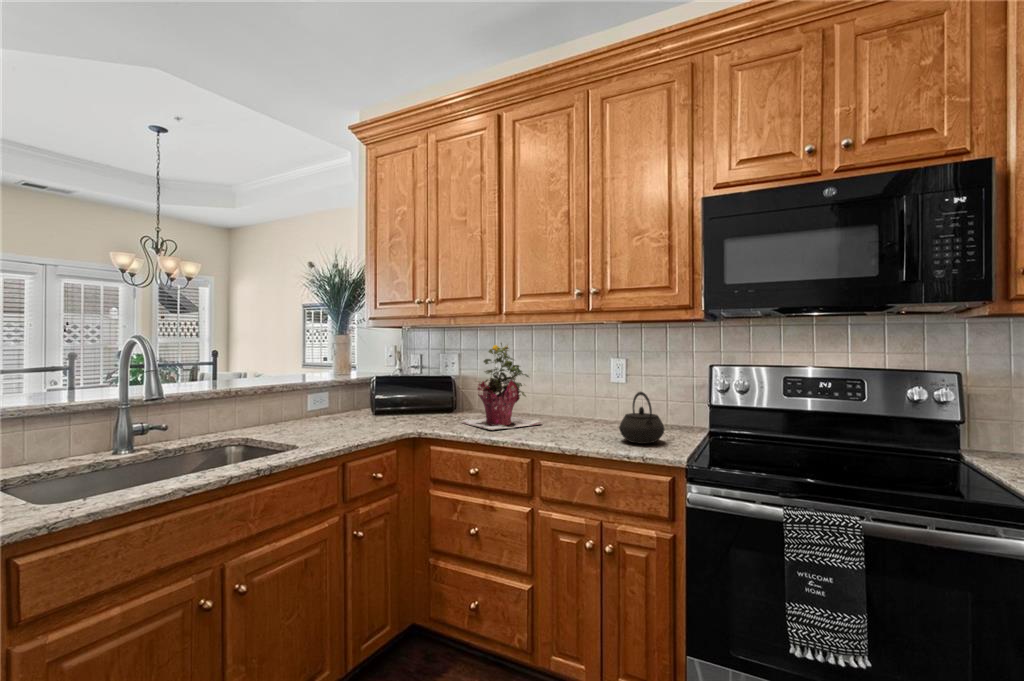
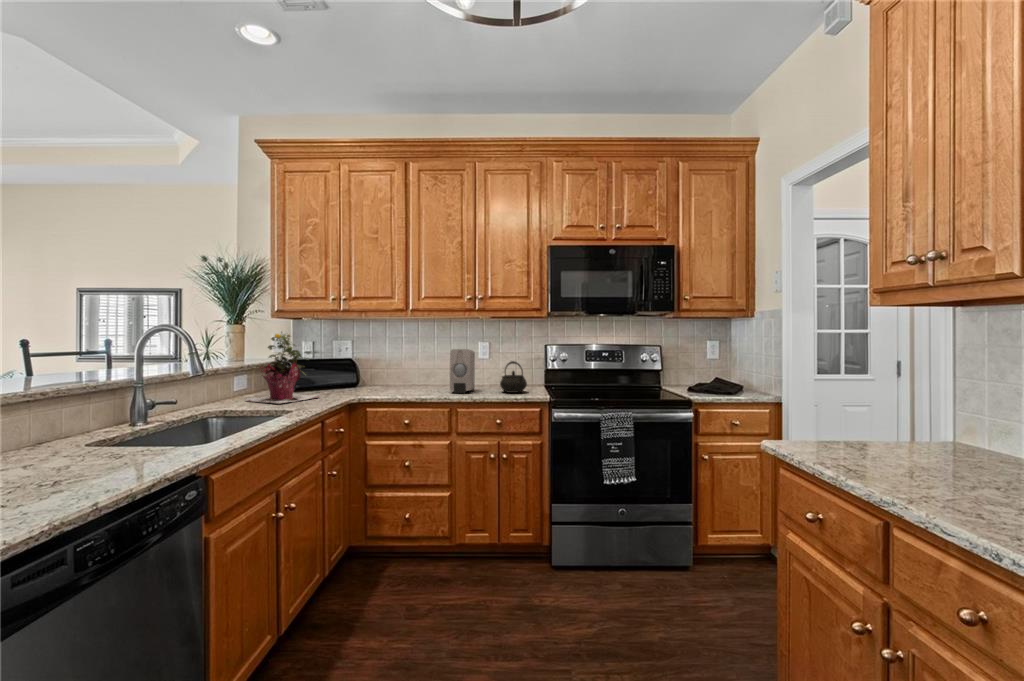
potted plant: present [461,343,543,430] -> present [244,332,321,403]
soap dispenser: none [542,370,590,437] -> present [450,349,475,393]

